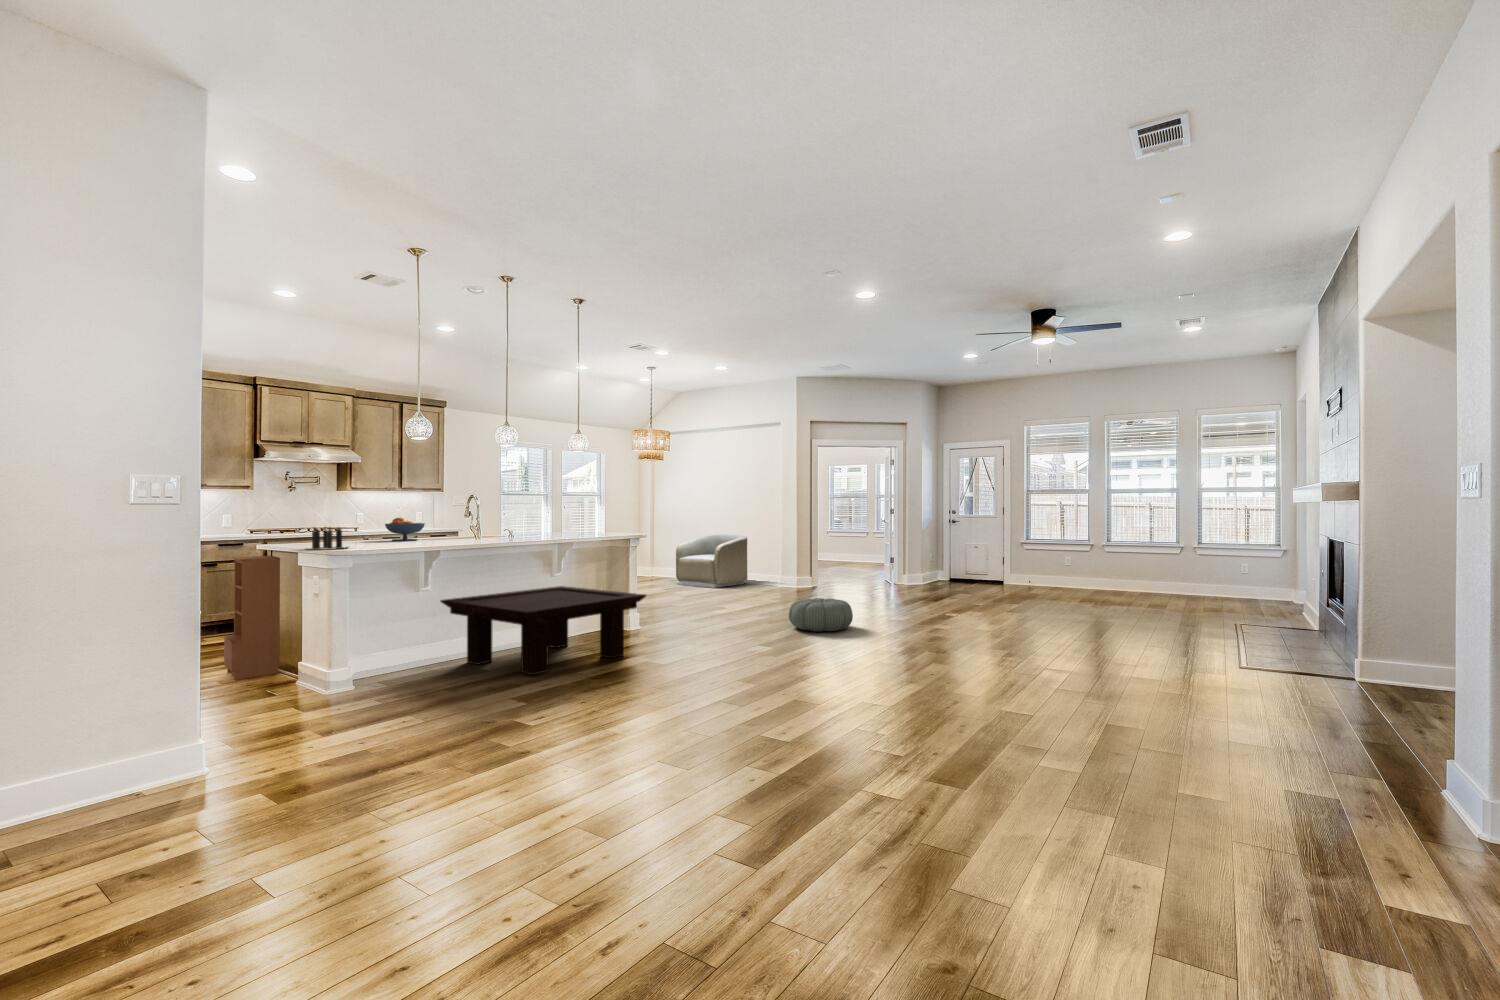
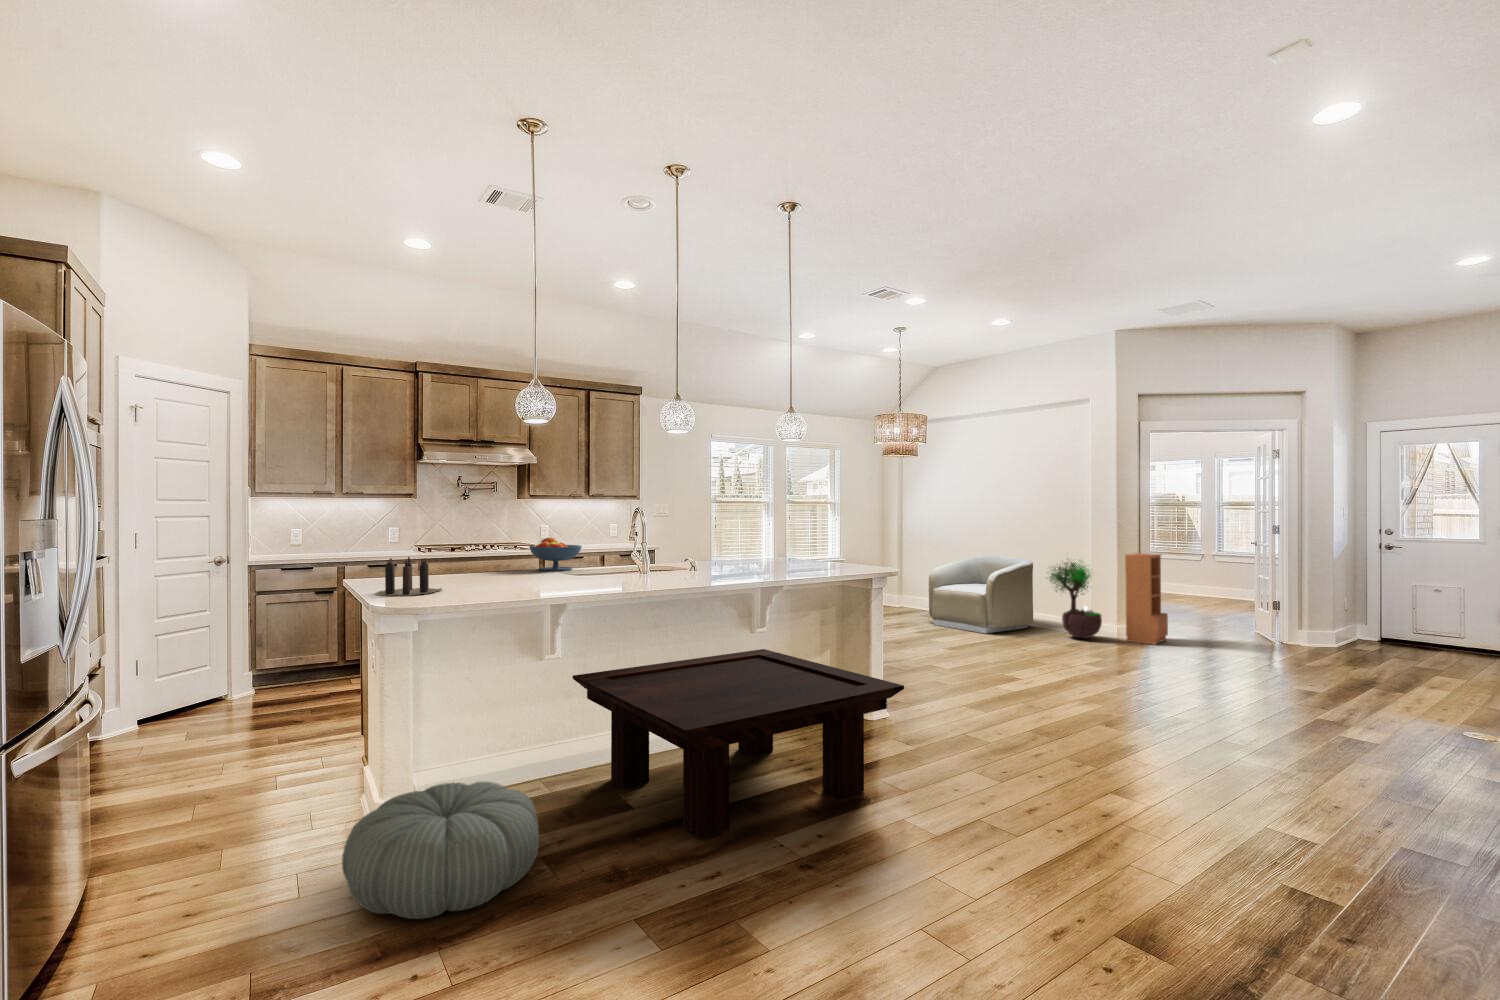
potted tree: none [752,530,789,588] -> present [1047,562,1102,638]
bookcase: present [224,556,280,680] -> present [1125,553,1168,645]
pouf: present [789,598,853,632] -> present [342,781,539,919]

